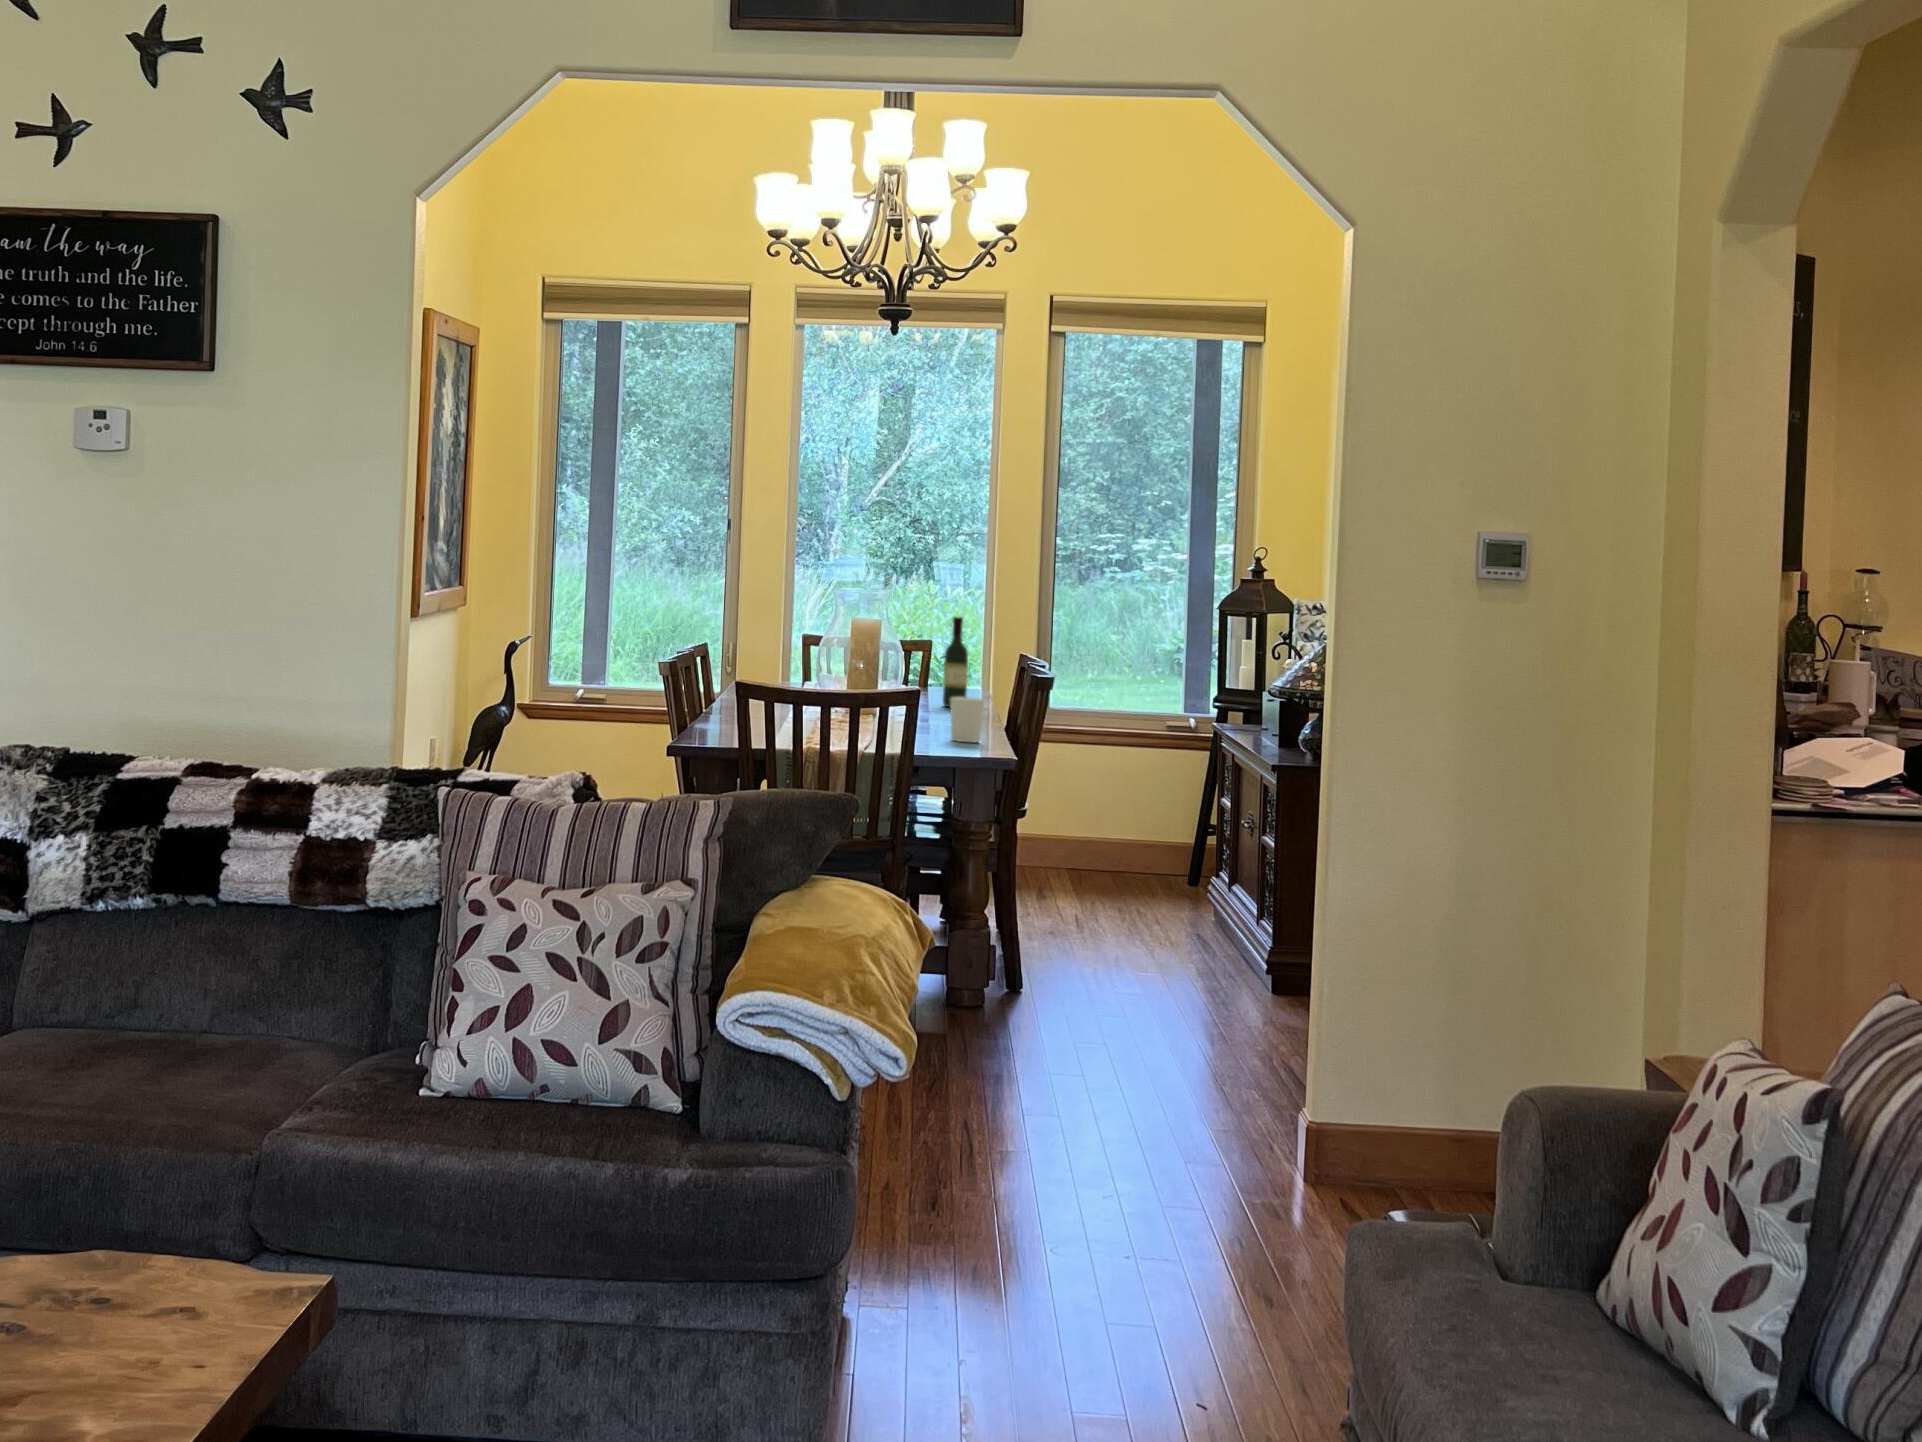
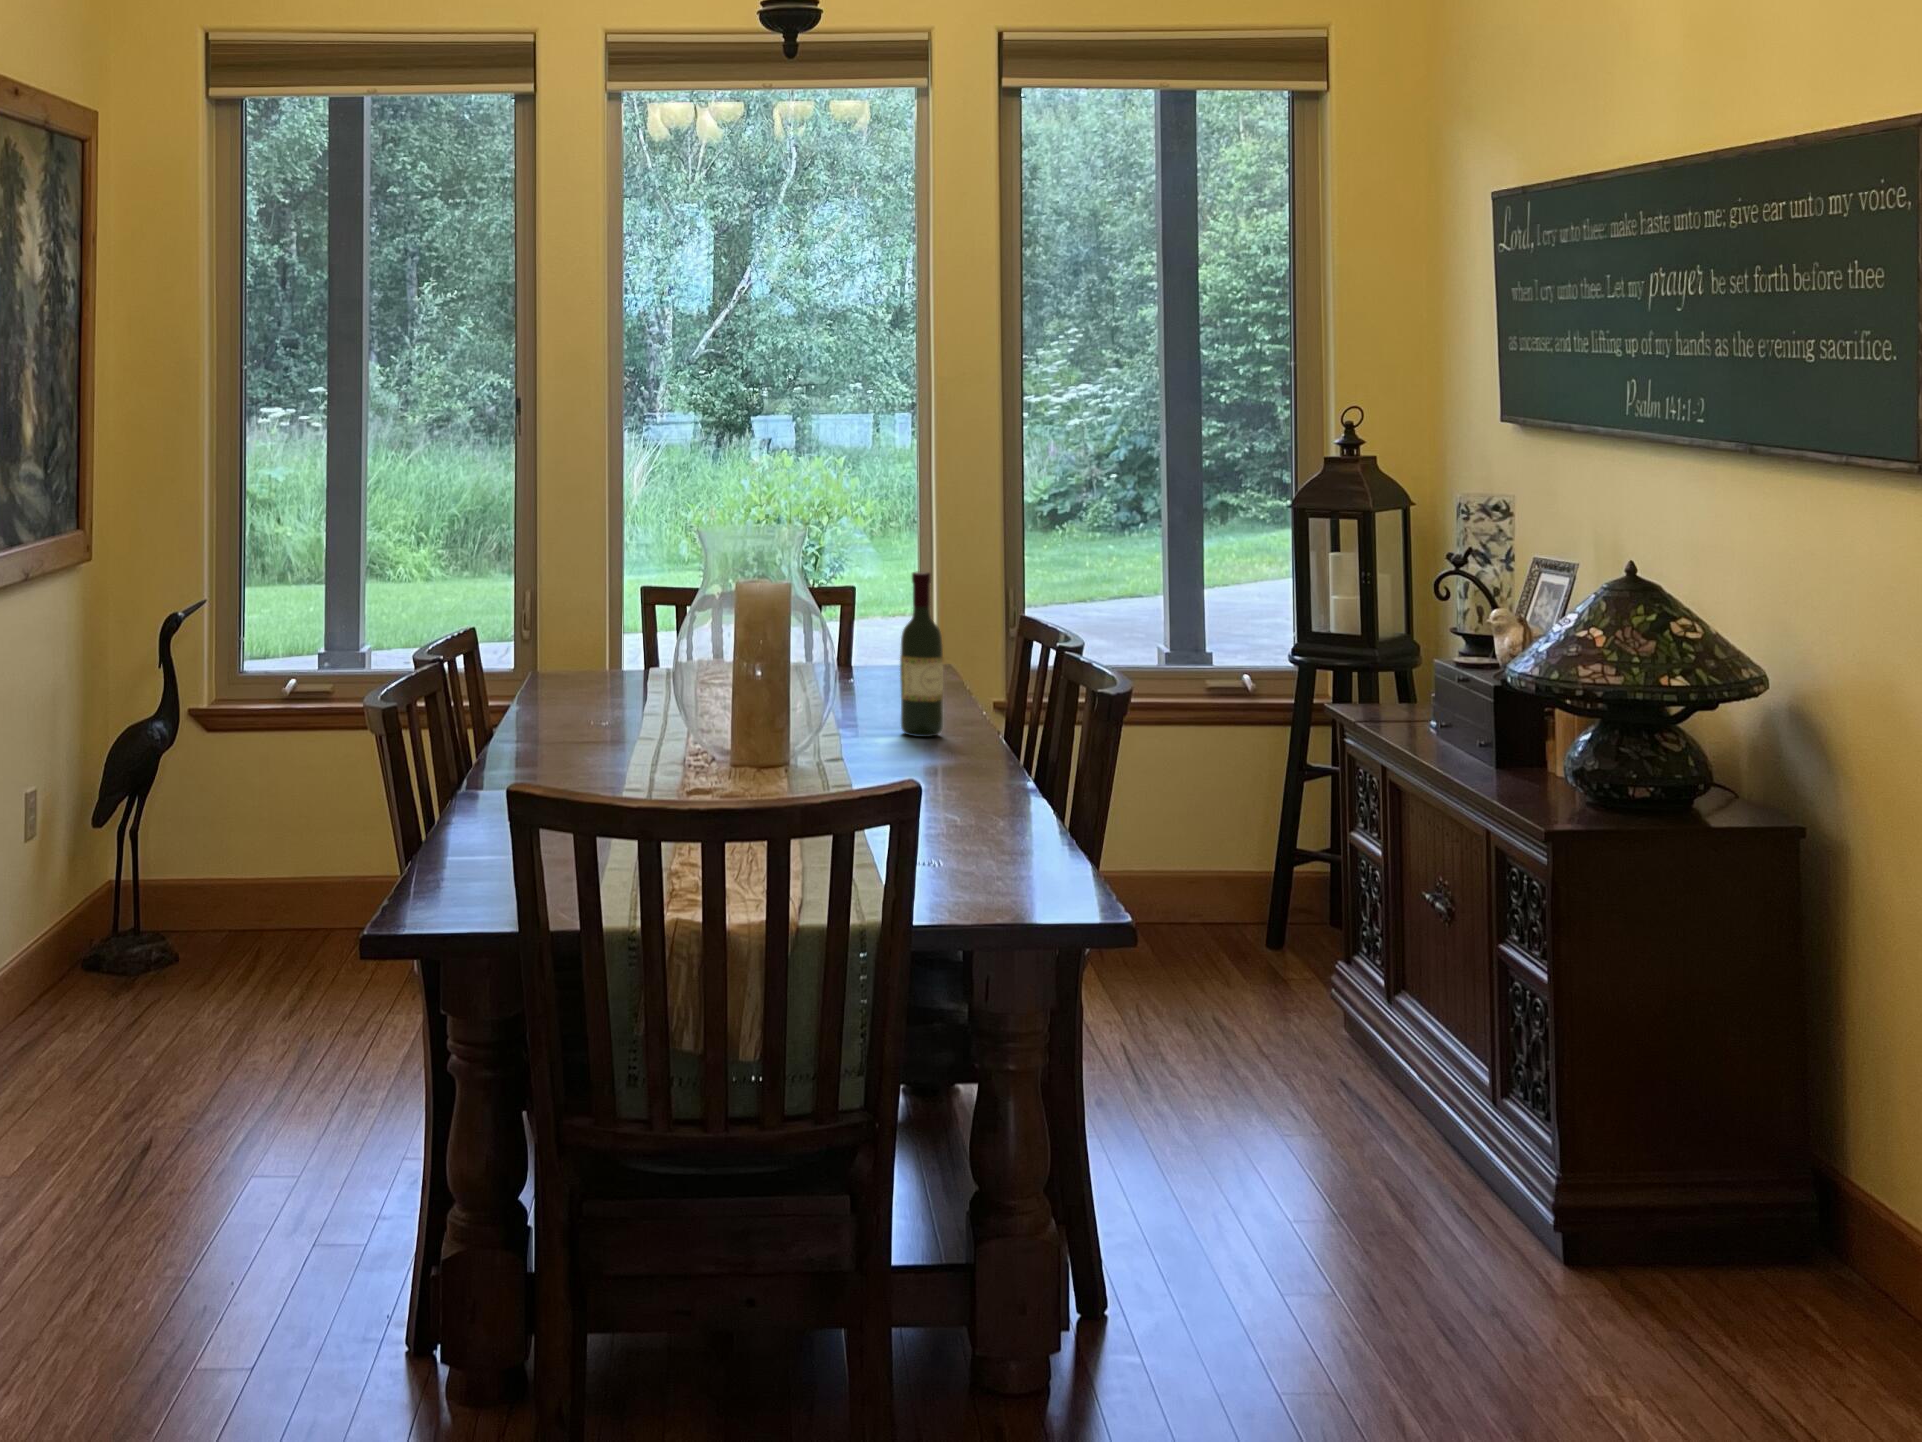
candle holder: present [950,697,984,742] -> none [968,785,1040,888]

